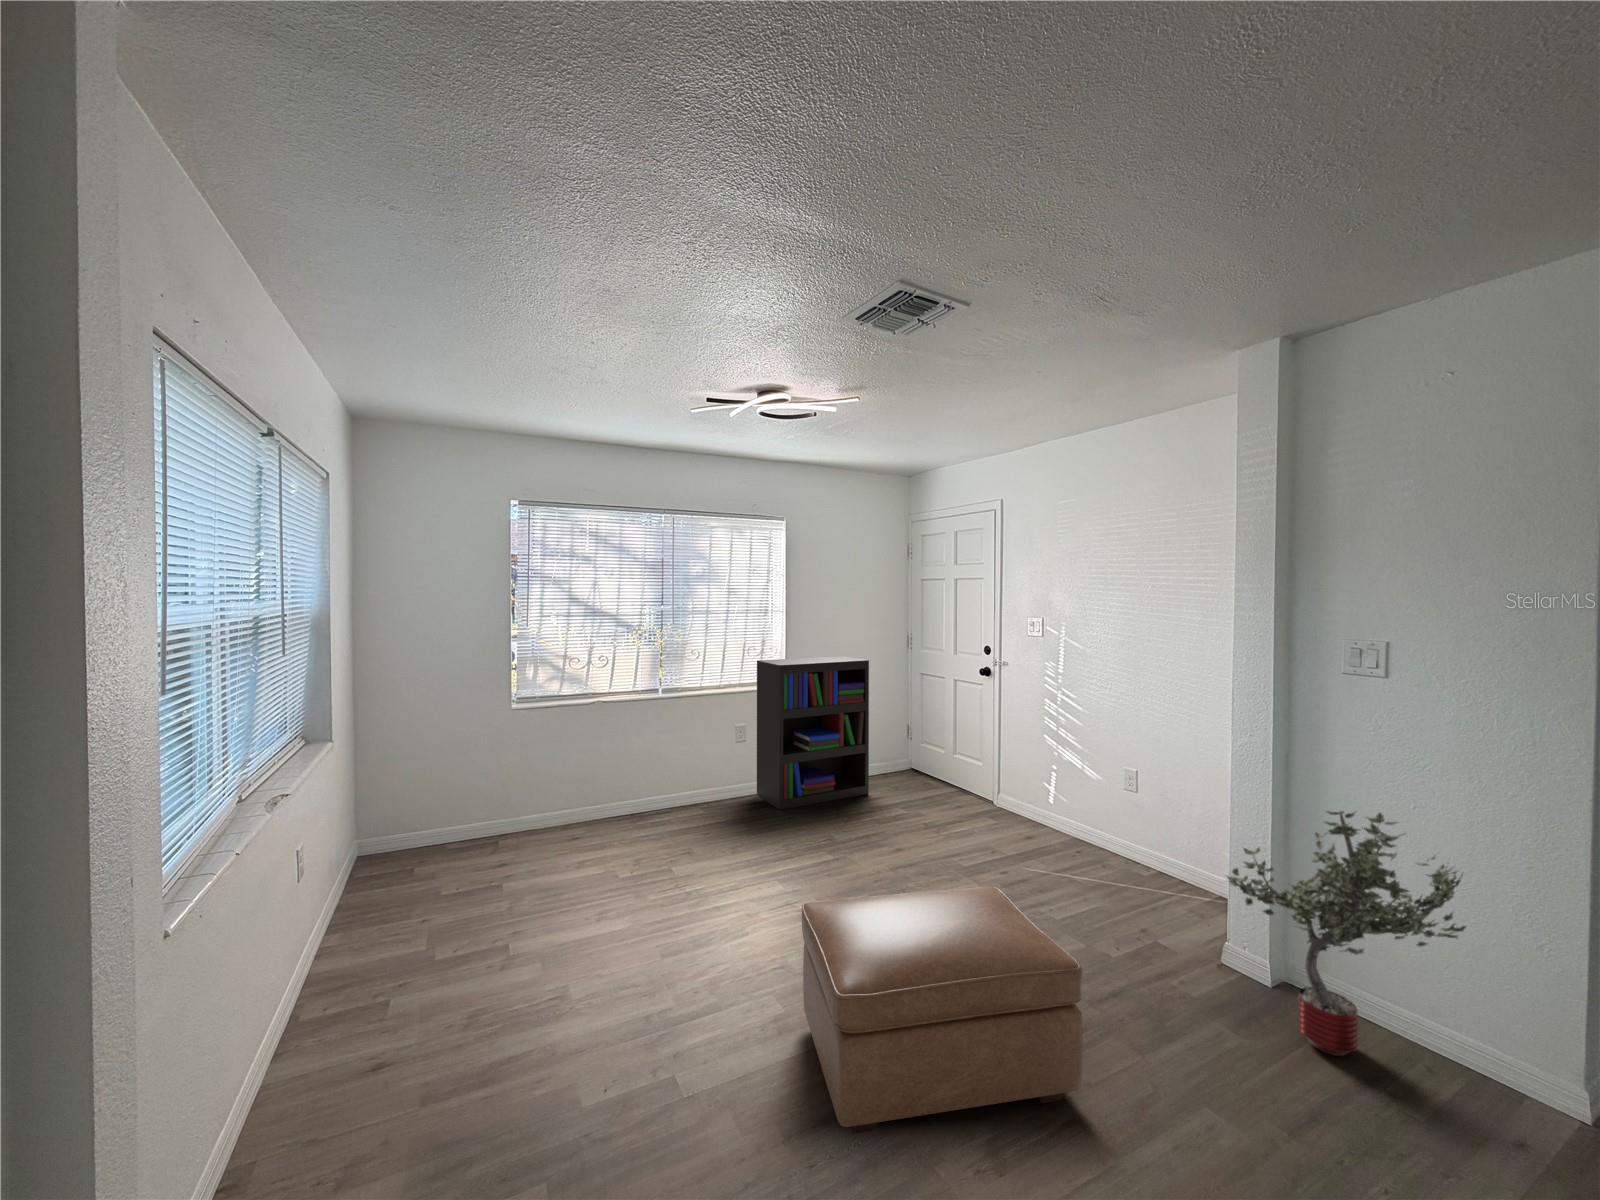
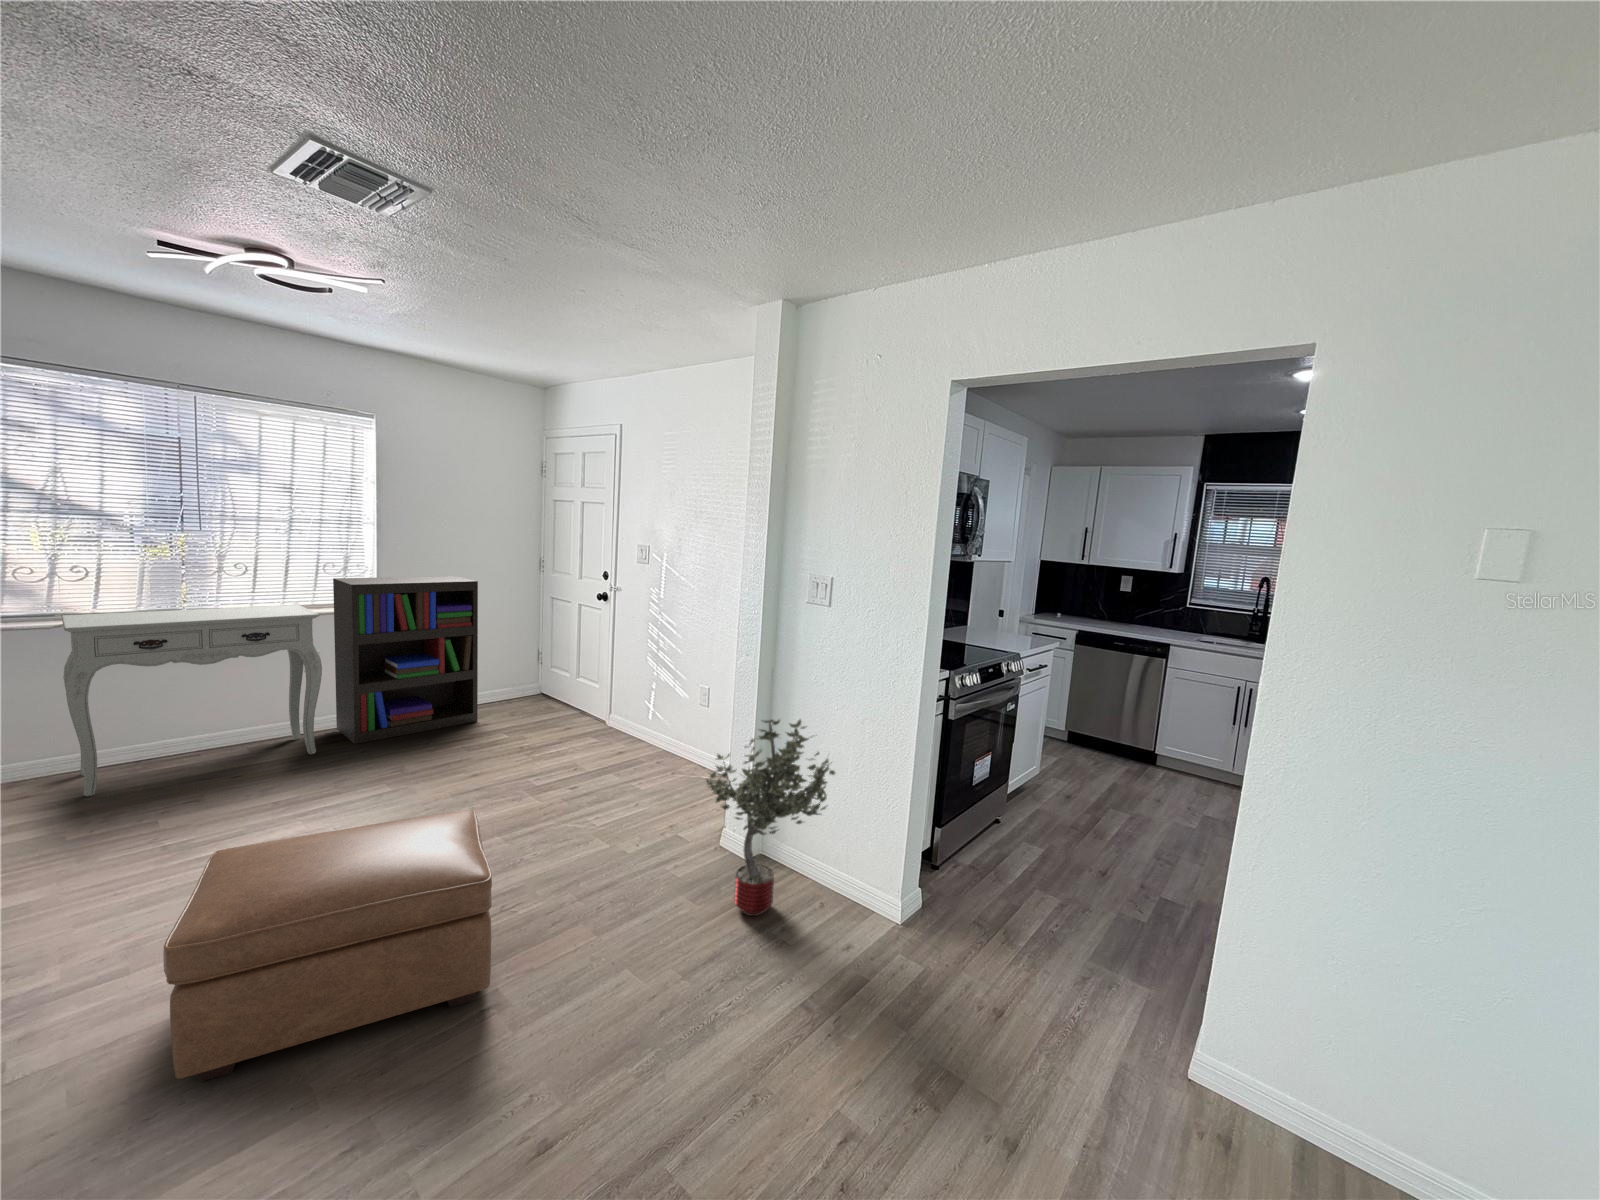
console table: none [594,684,761,841] -> present [61,605,322,796]

